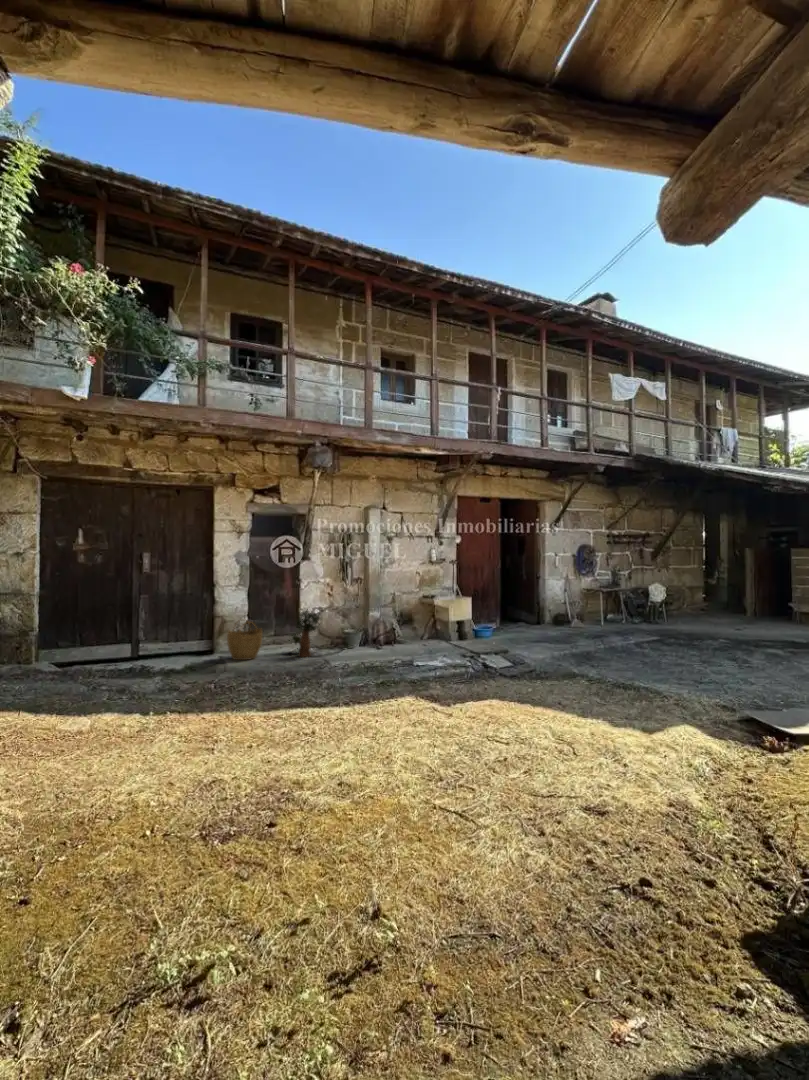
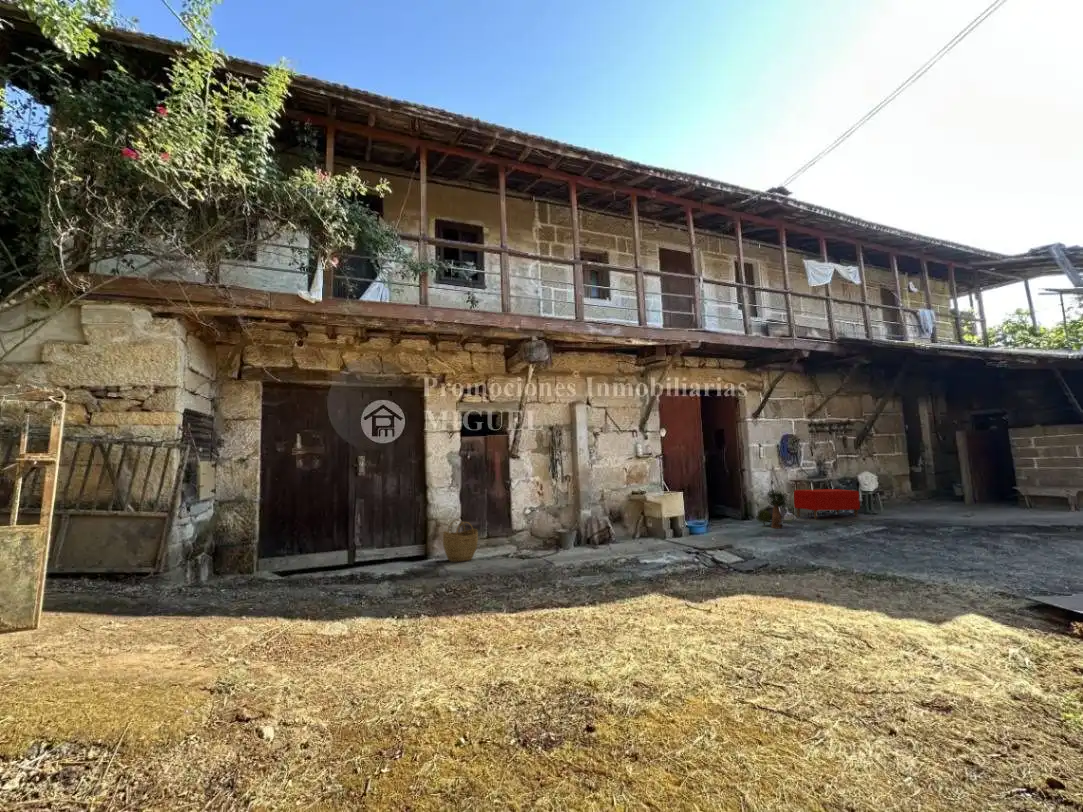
bench: none [585,598,646,626] -> present [794,489,860,519]
potted plant: present [288,609,320,657] -> present [757,490,788,528]

